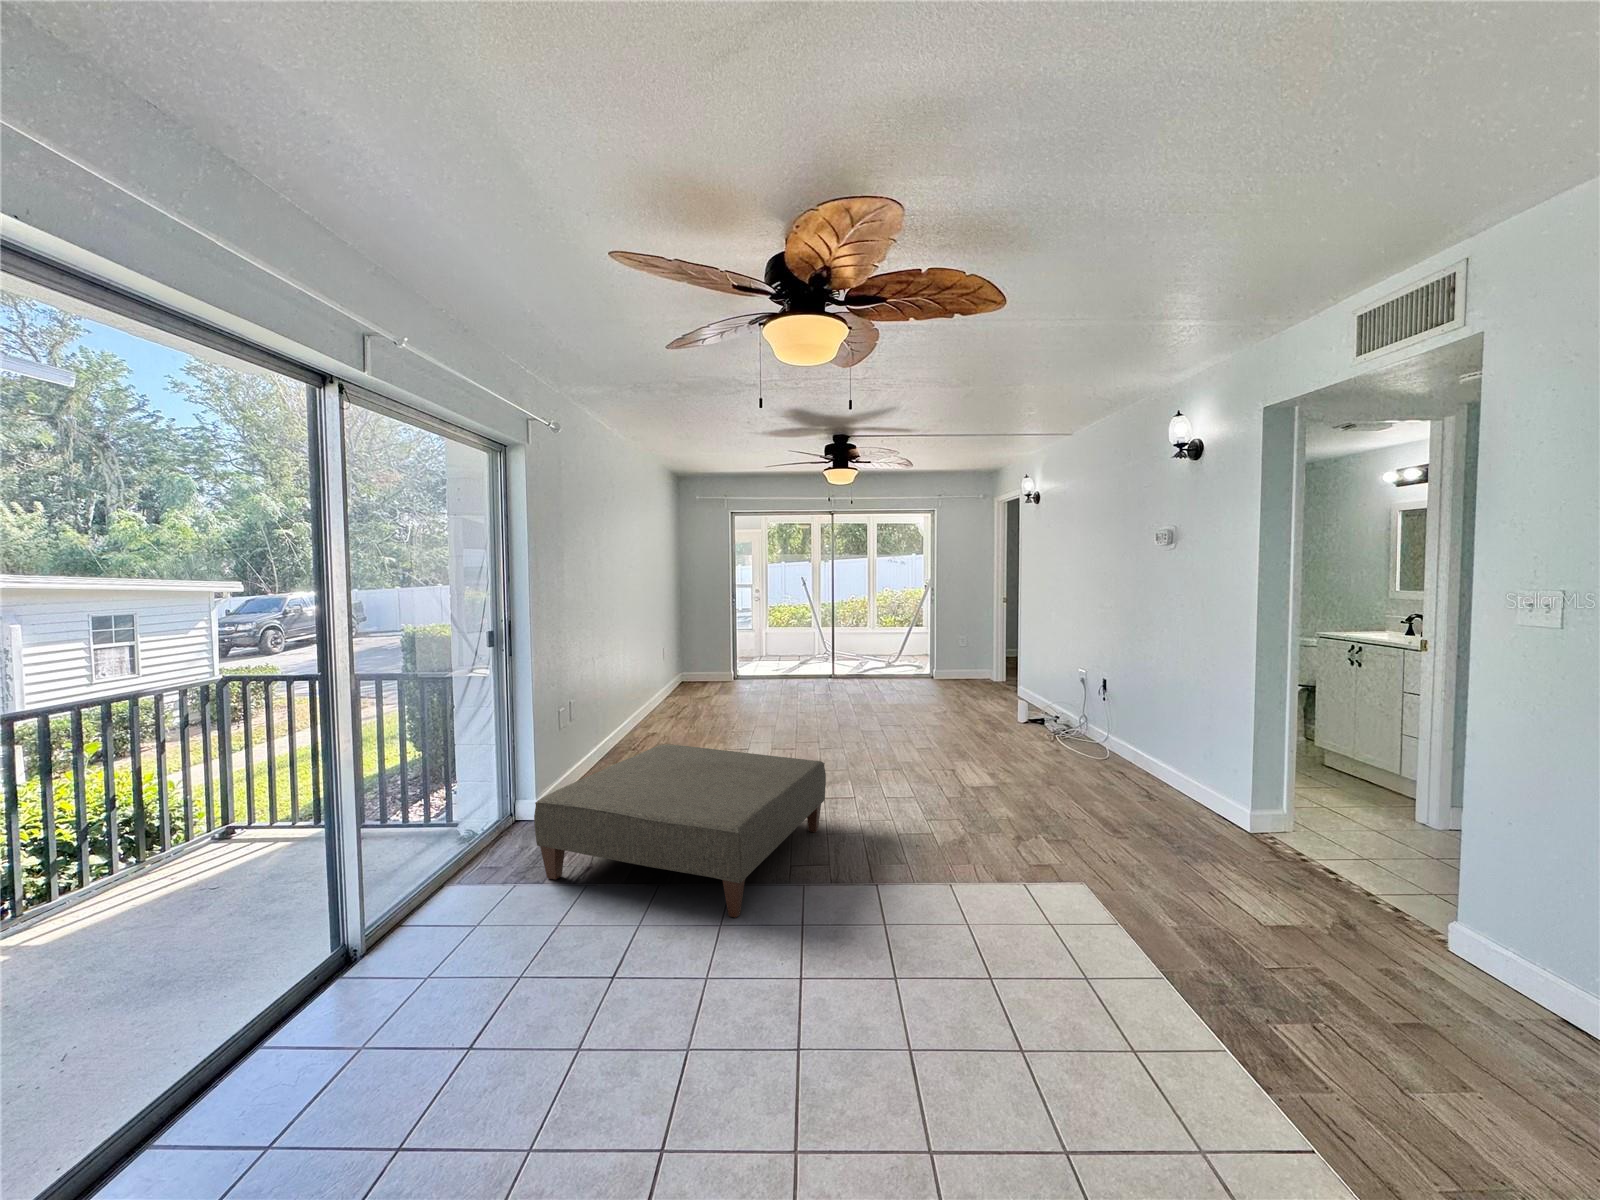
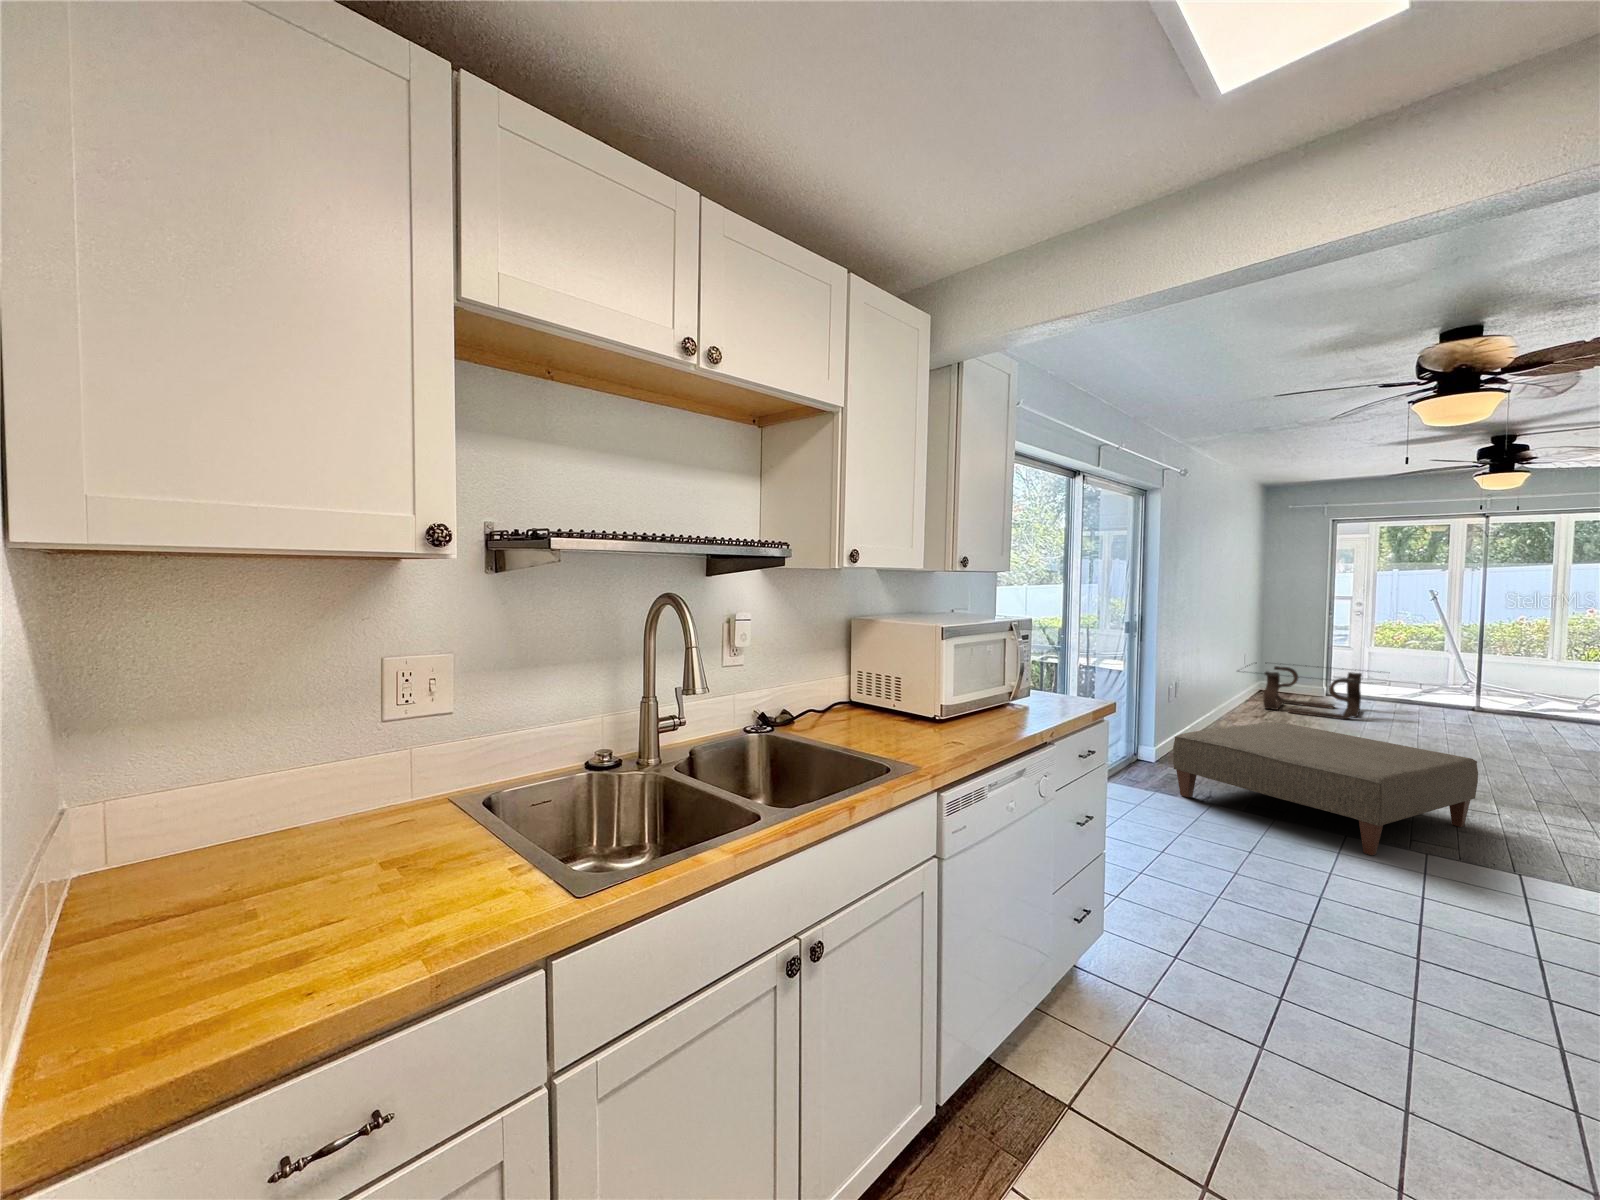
coffee table: none [653,654,776,706] -> present [1238,665,1368,719]

